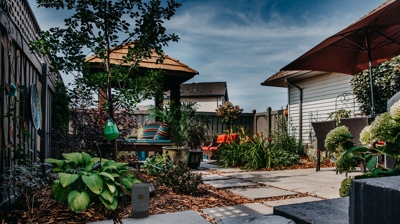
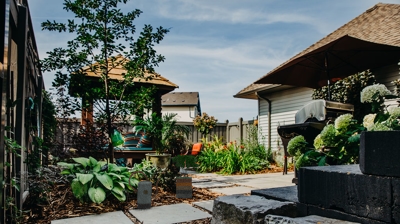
potted tree: none [180,148,214,202] -> present [172,154,199,198]

